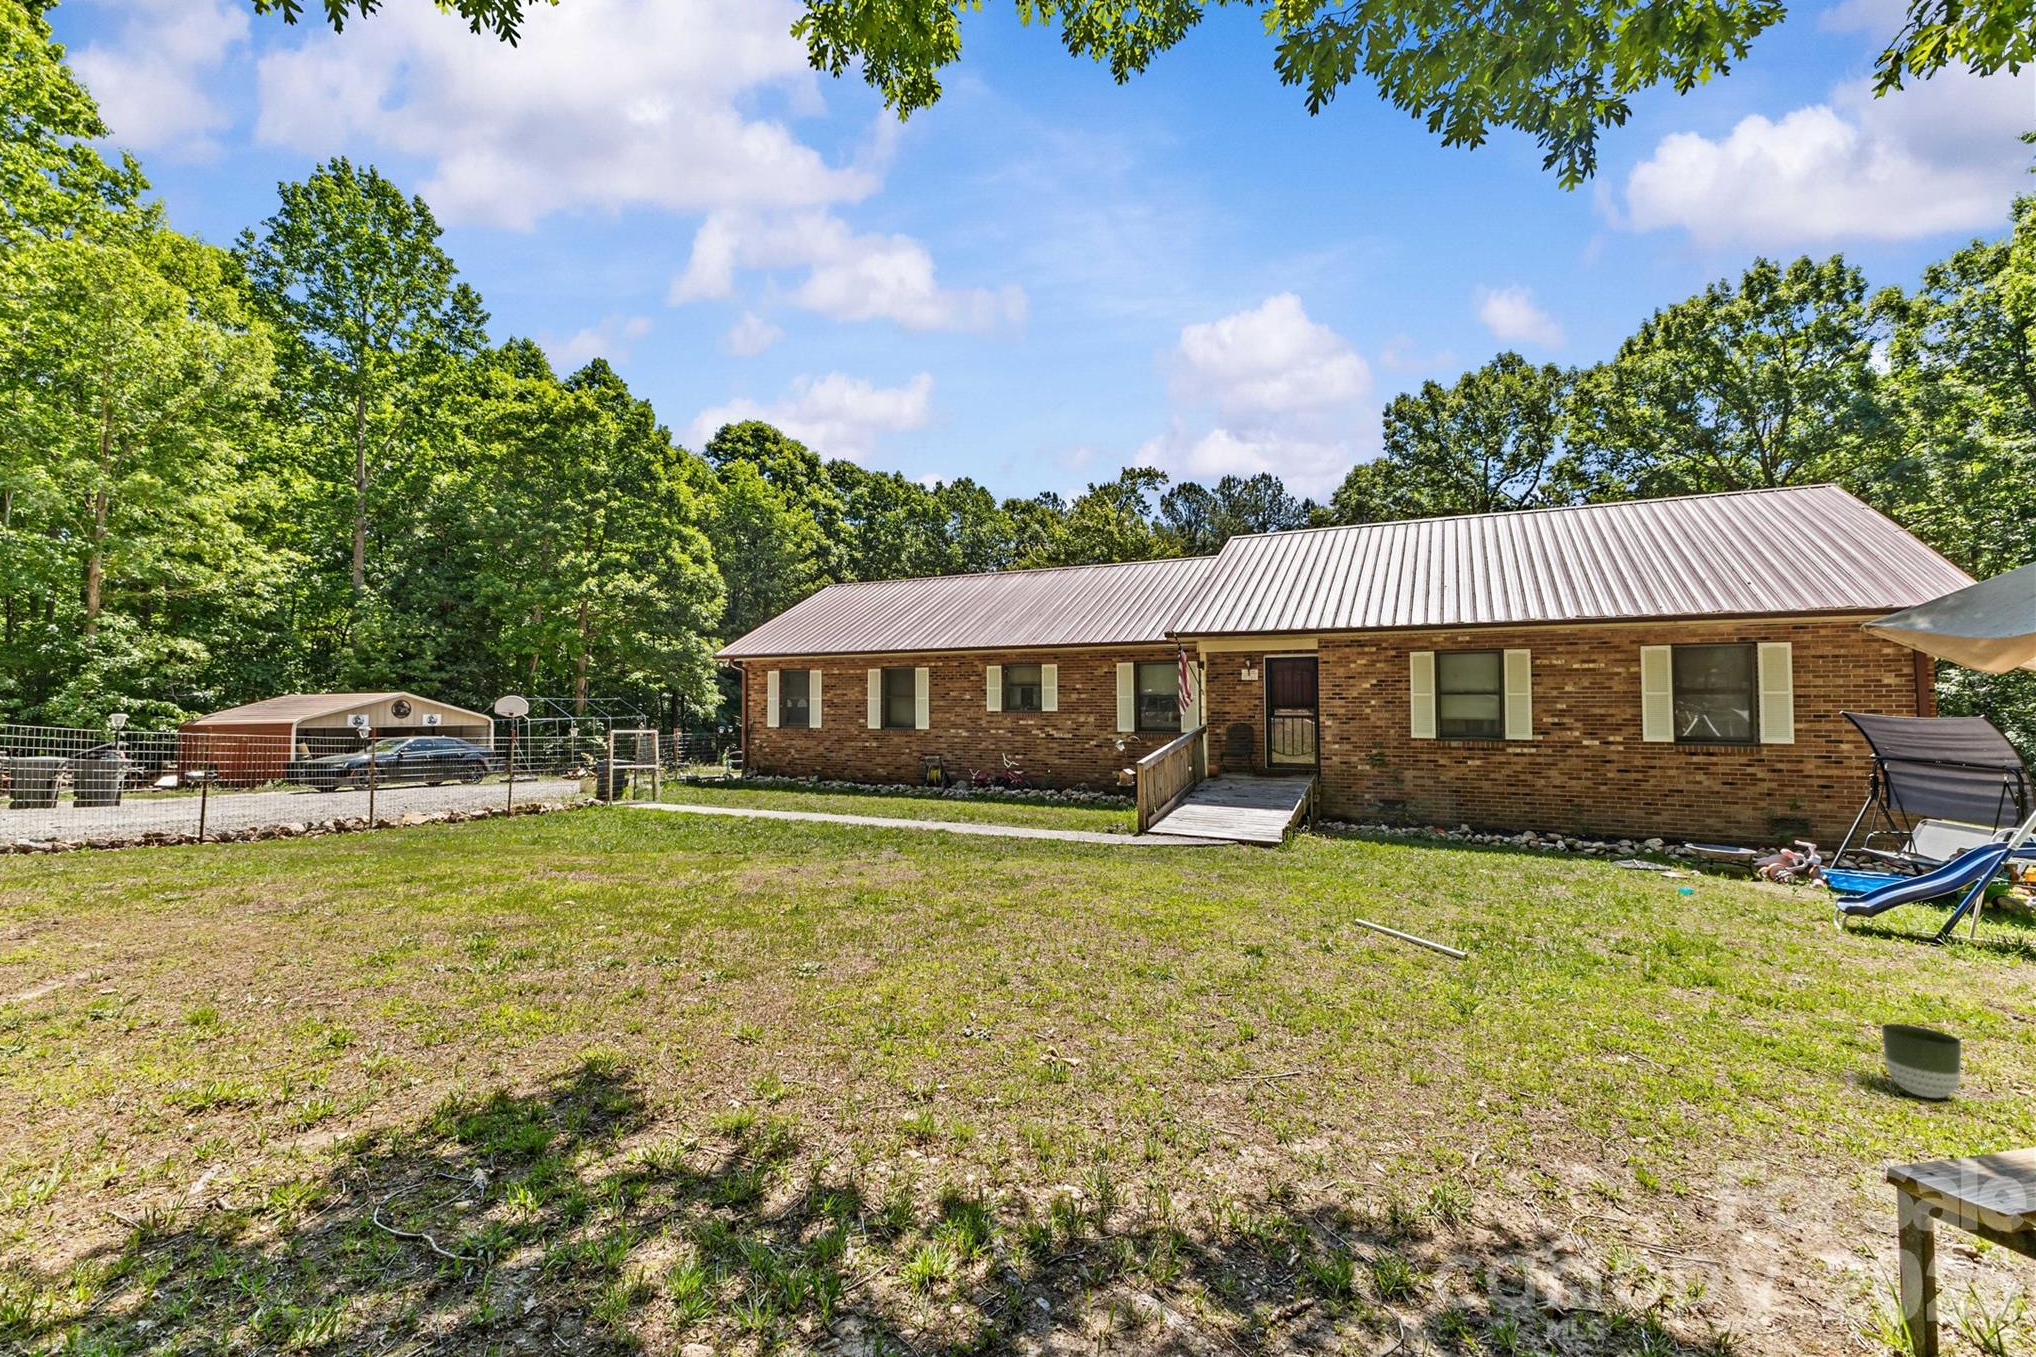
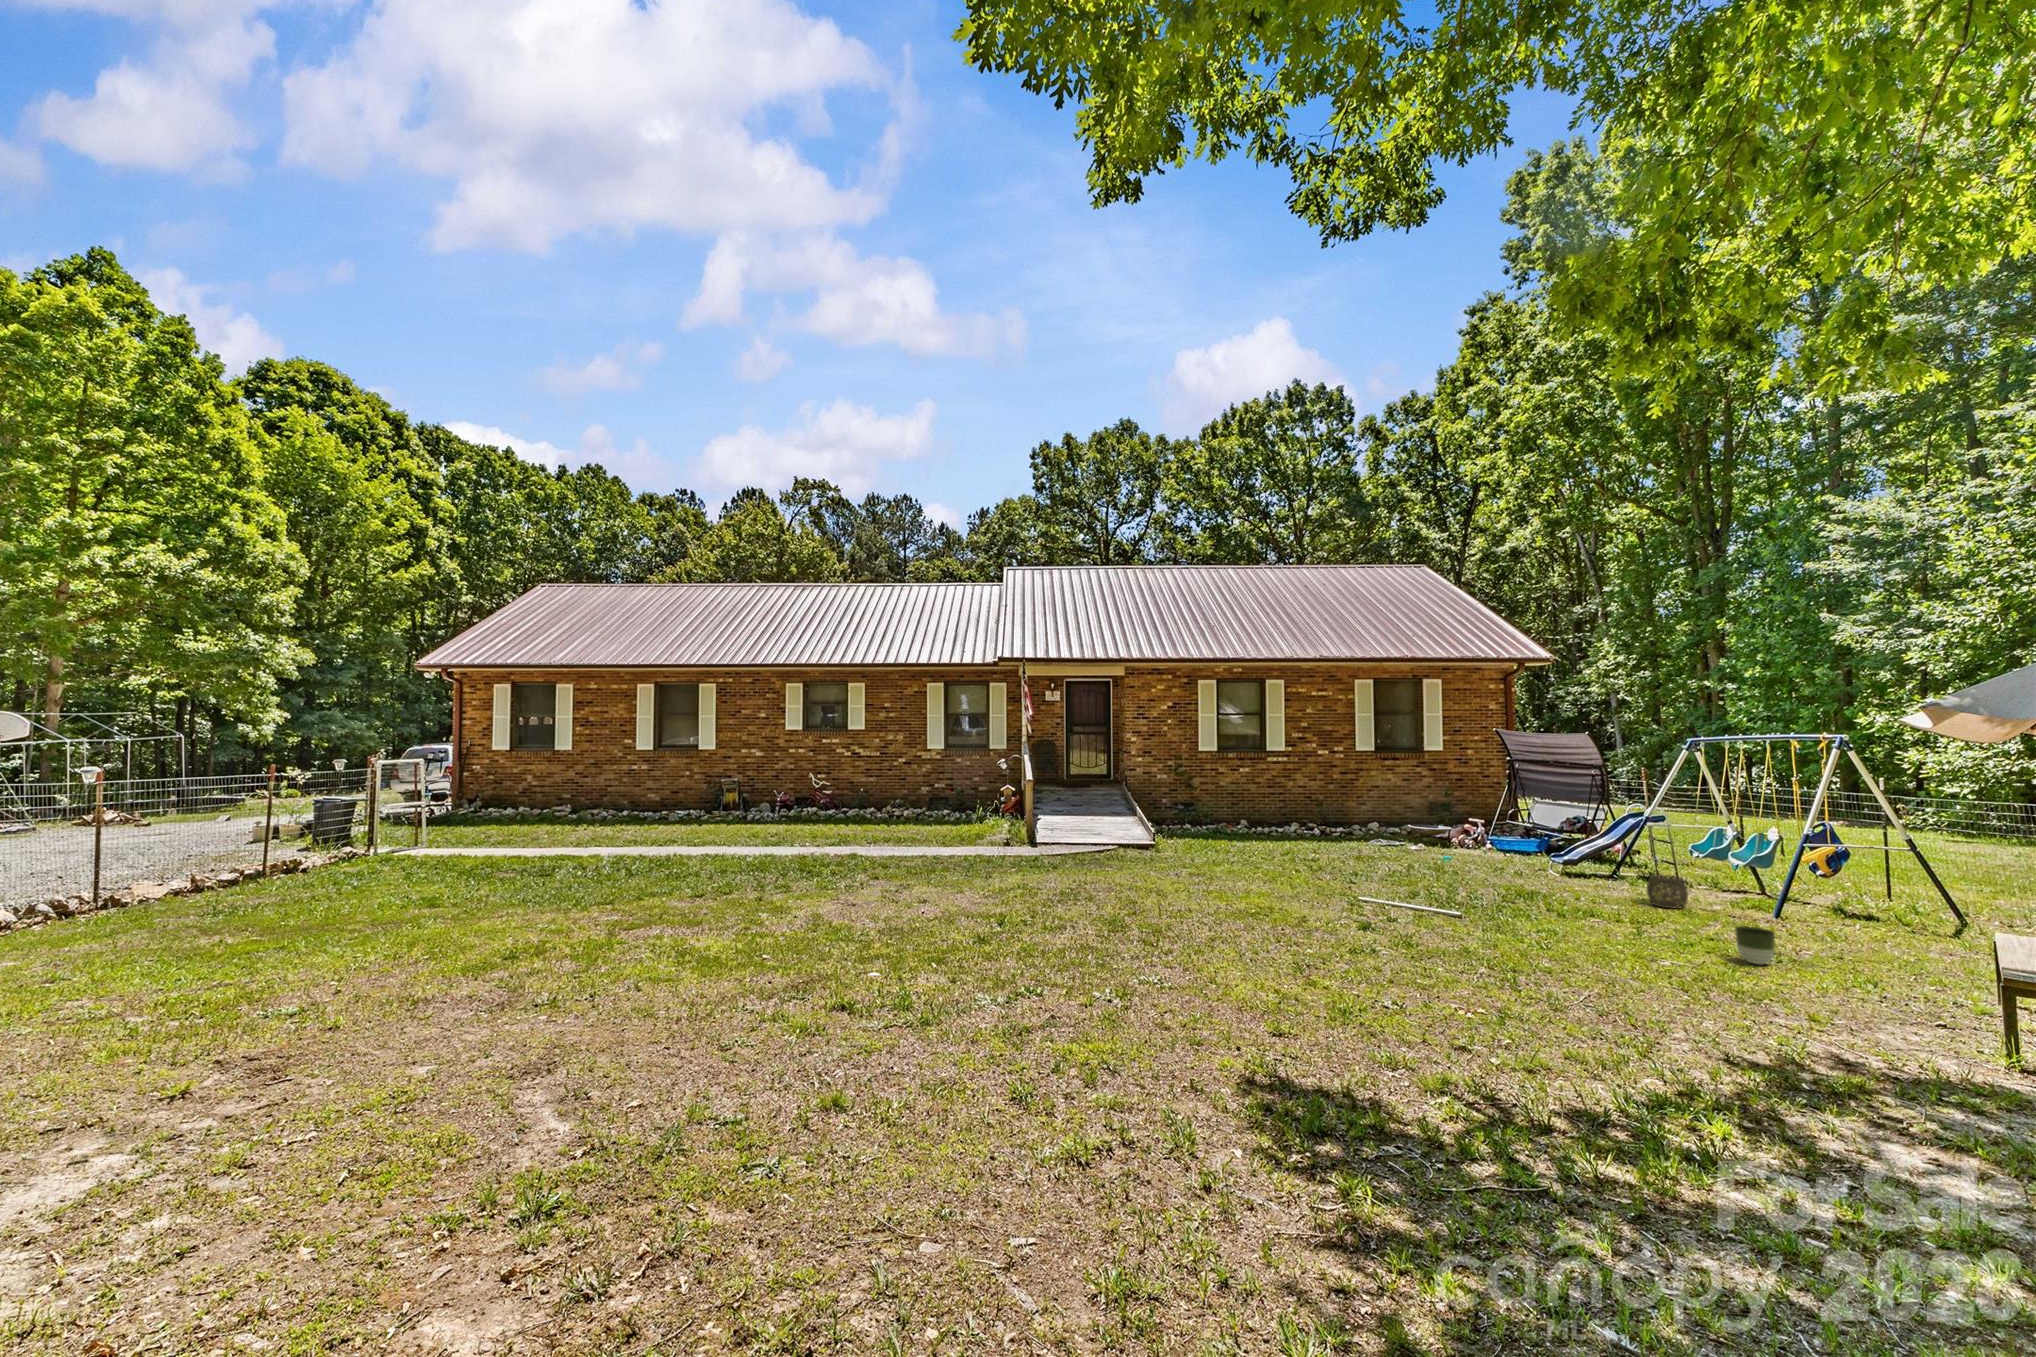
woven basket: none [1906,940,1992,1003] -> present [1647,875,1688,909]

